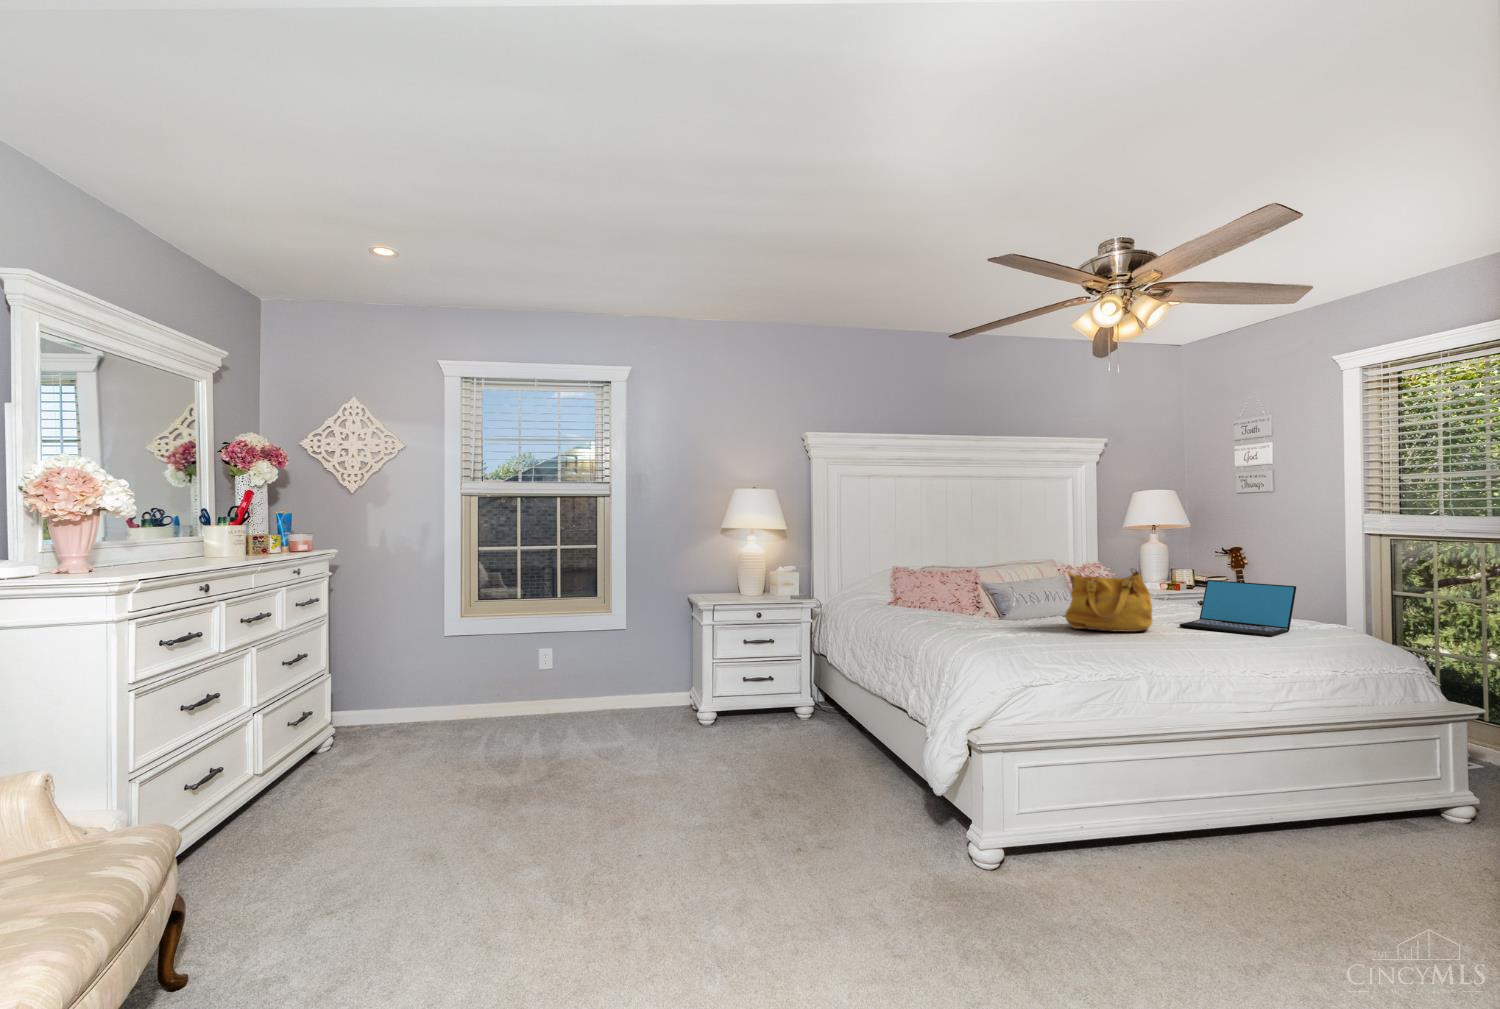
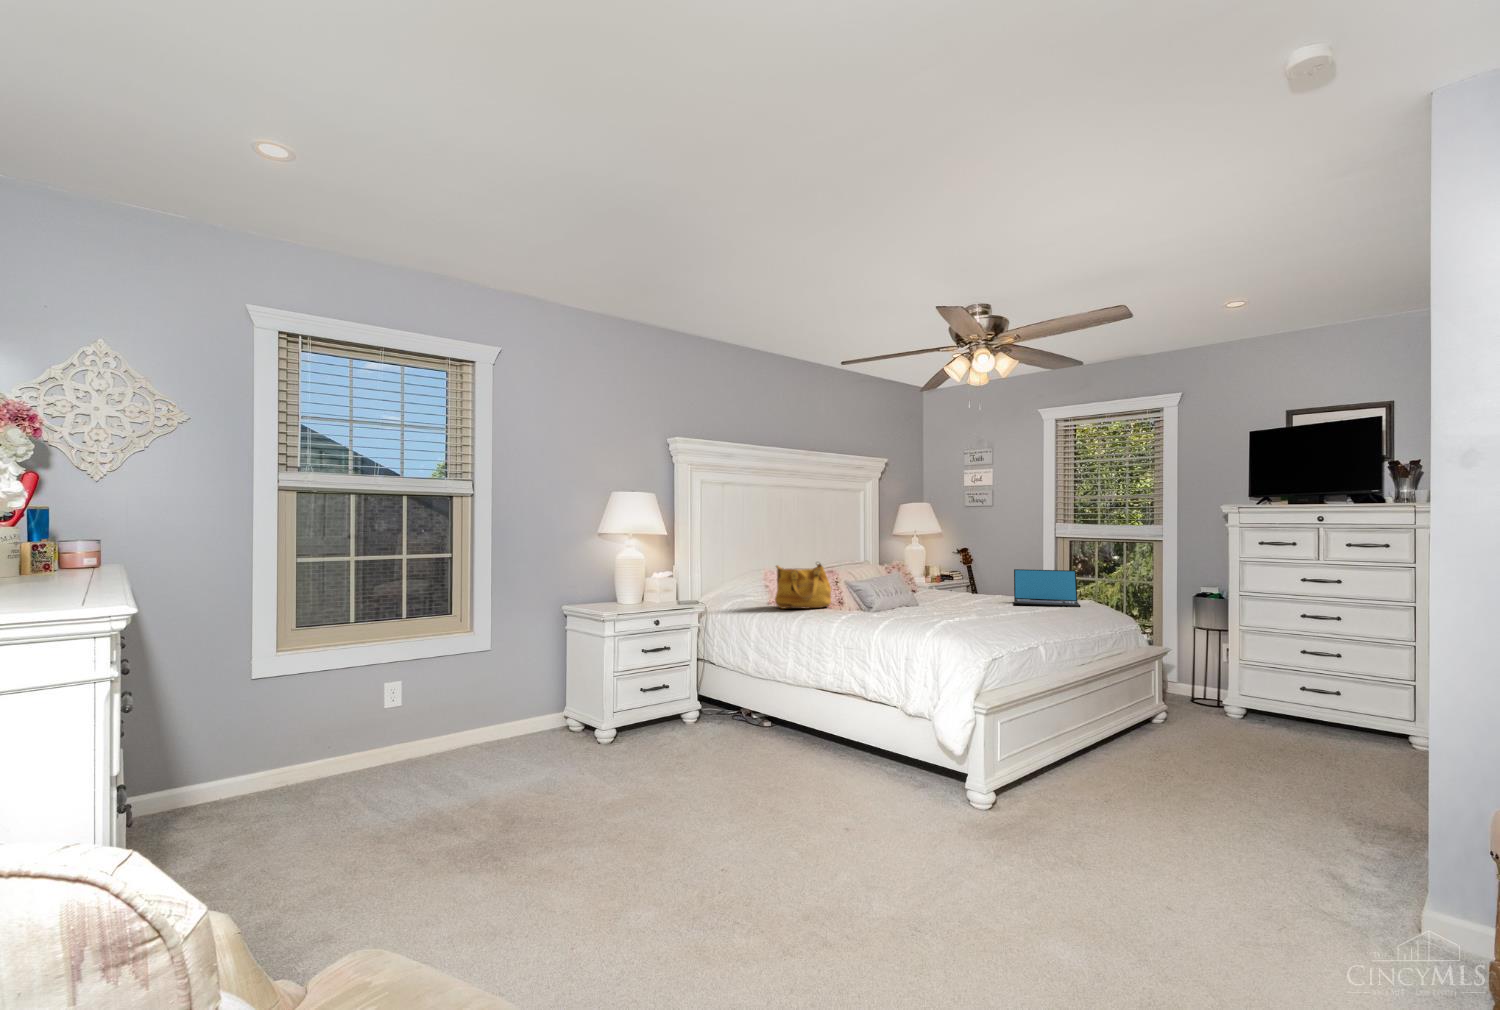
handbag: present [1065,569,1152,632] -> present [775,564,831,609]

